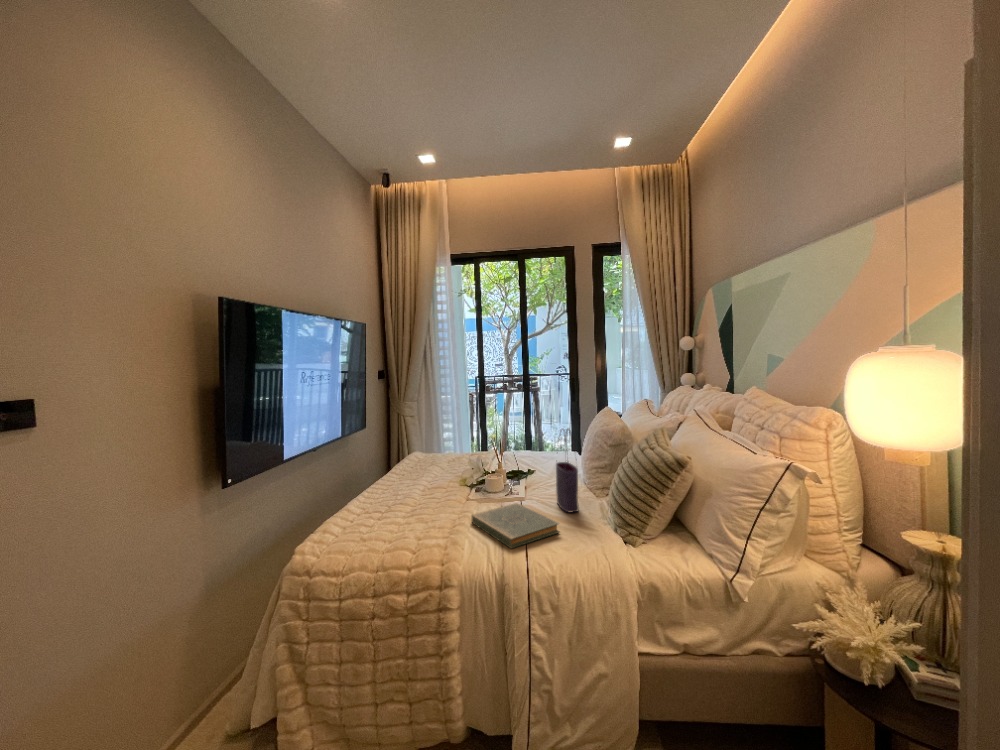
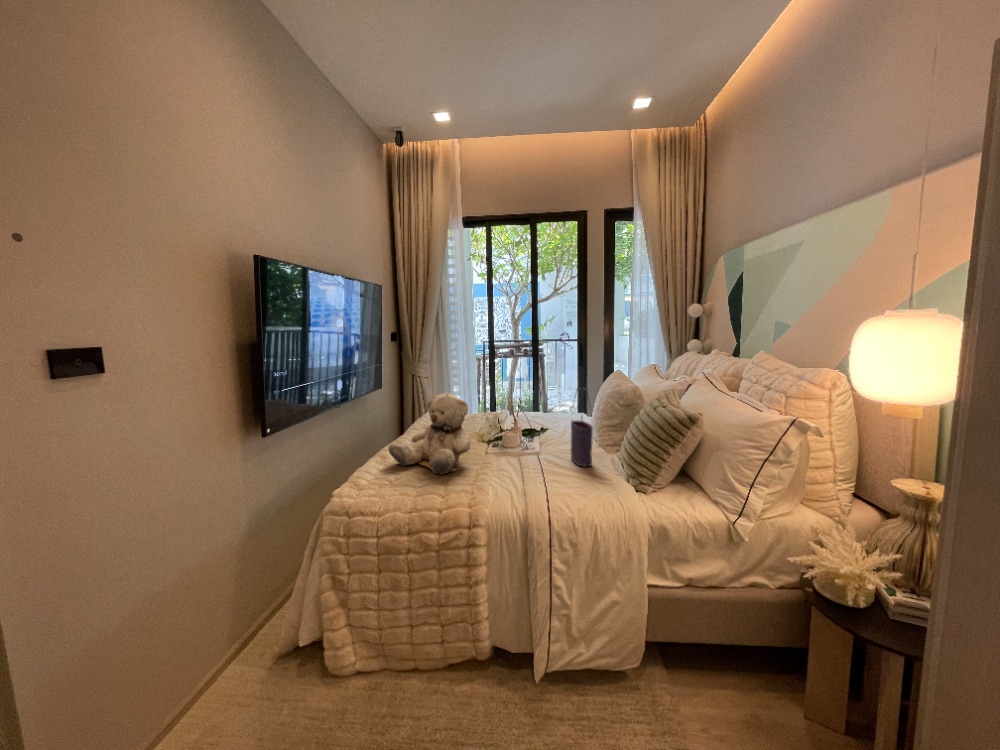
teddy bear: none [362,434,450,525] -> present [388,393,471,474]
book: present [472,503,560,548] -> none [493,457,577,495]

